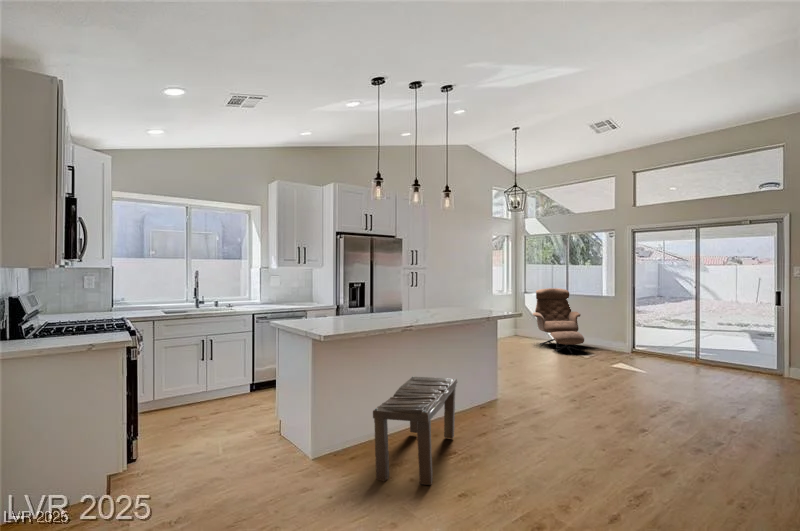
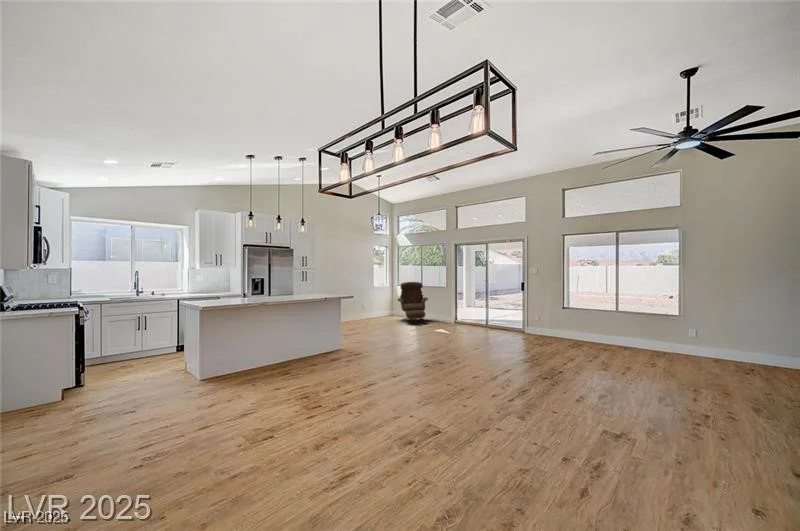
bench: present [373,377,457,485] -> none [232,333,297,386]

